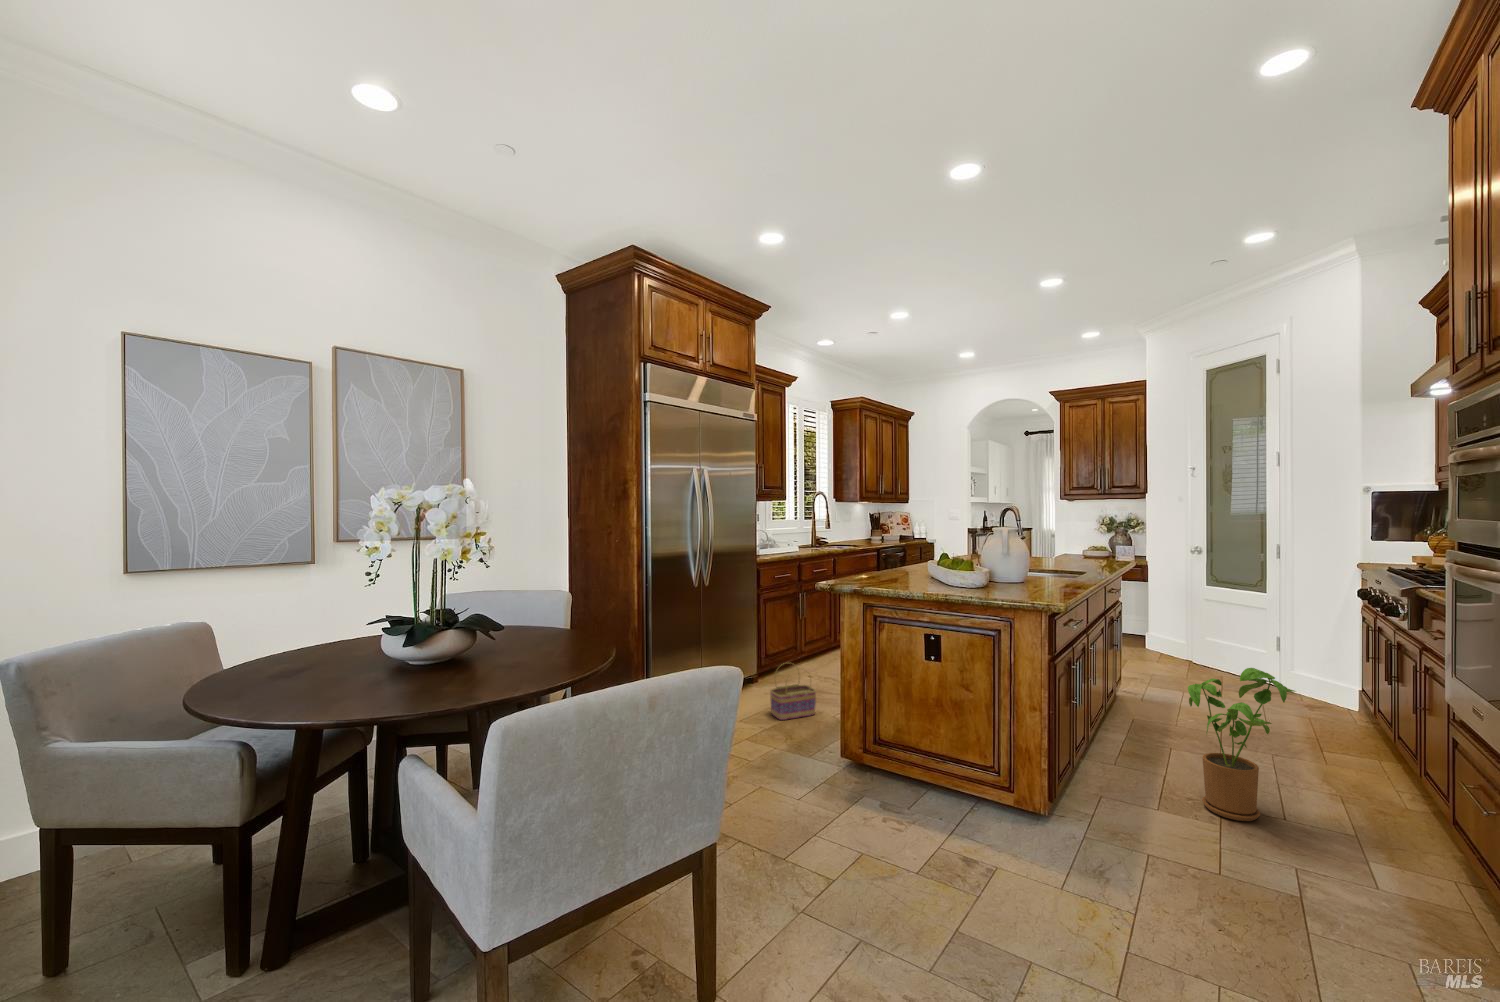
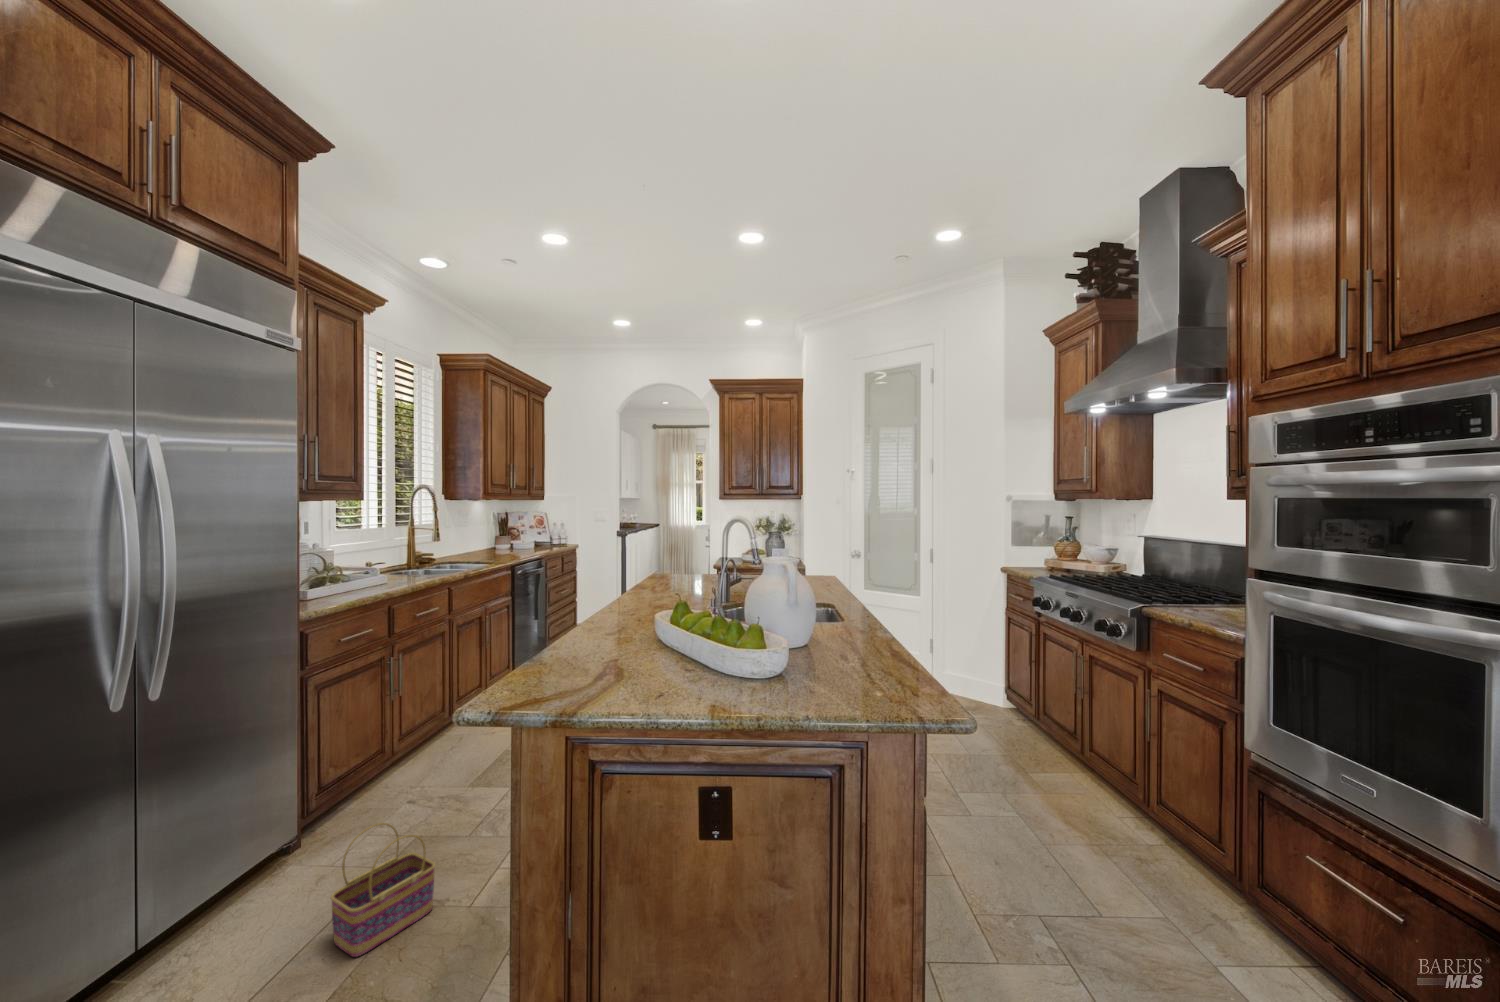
house plant: present [1188,668,1295,821] -> none [982,728,1096,927]

